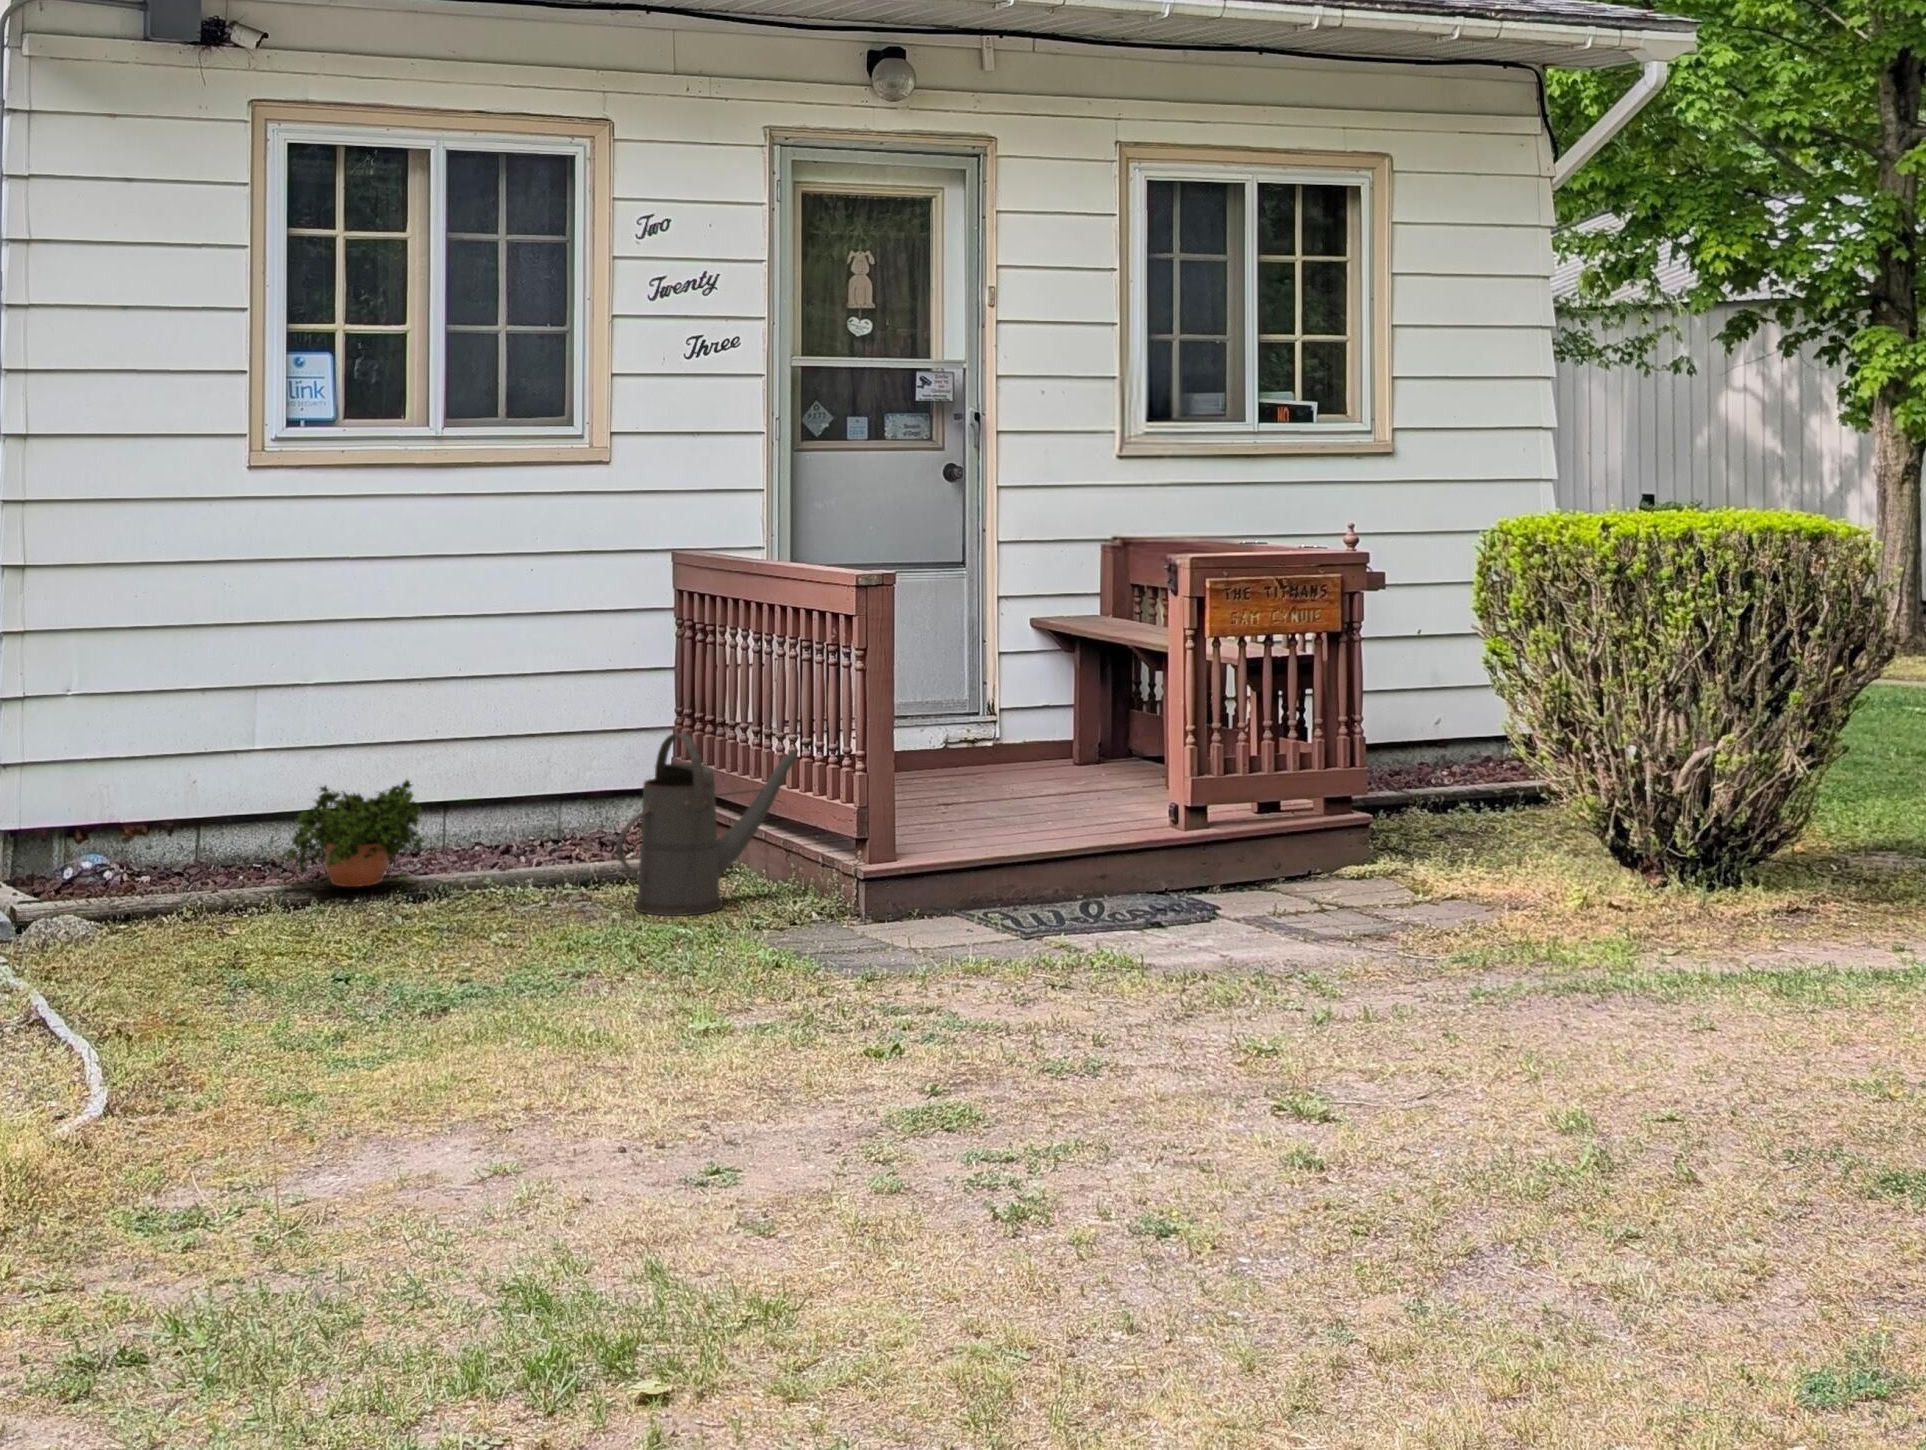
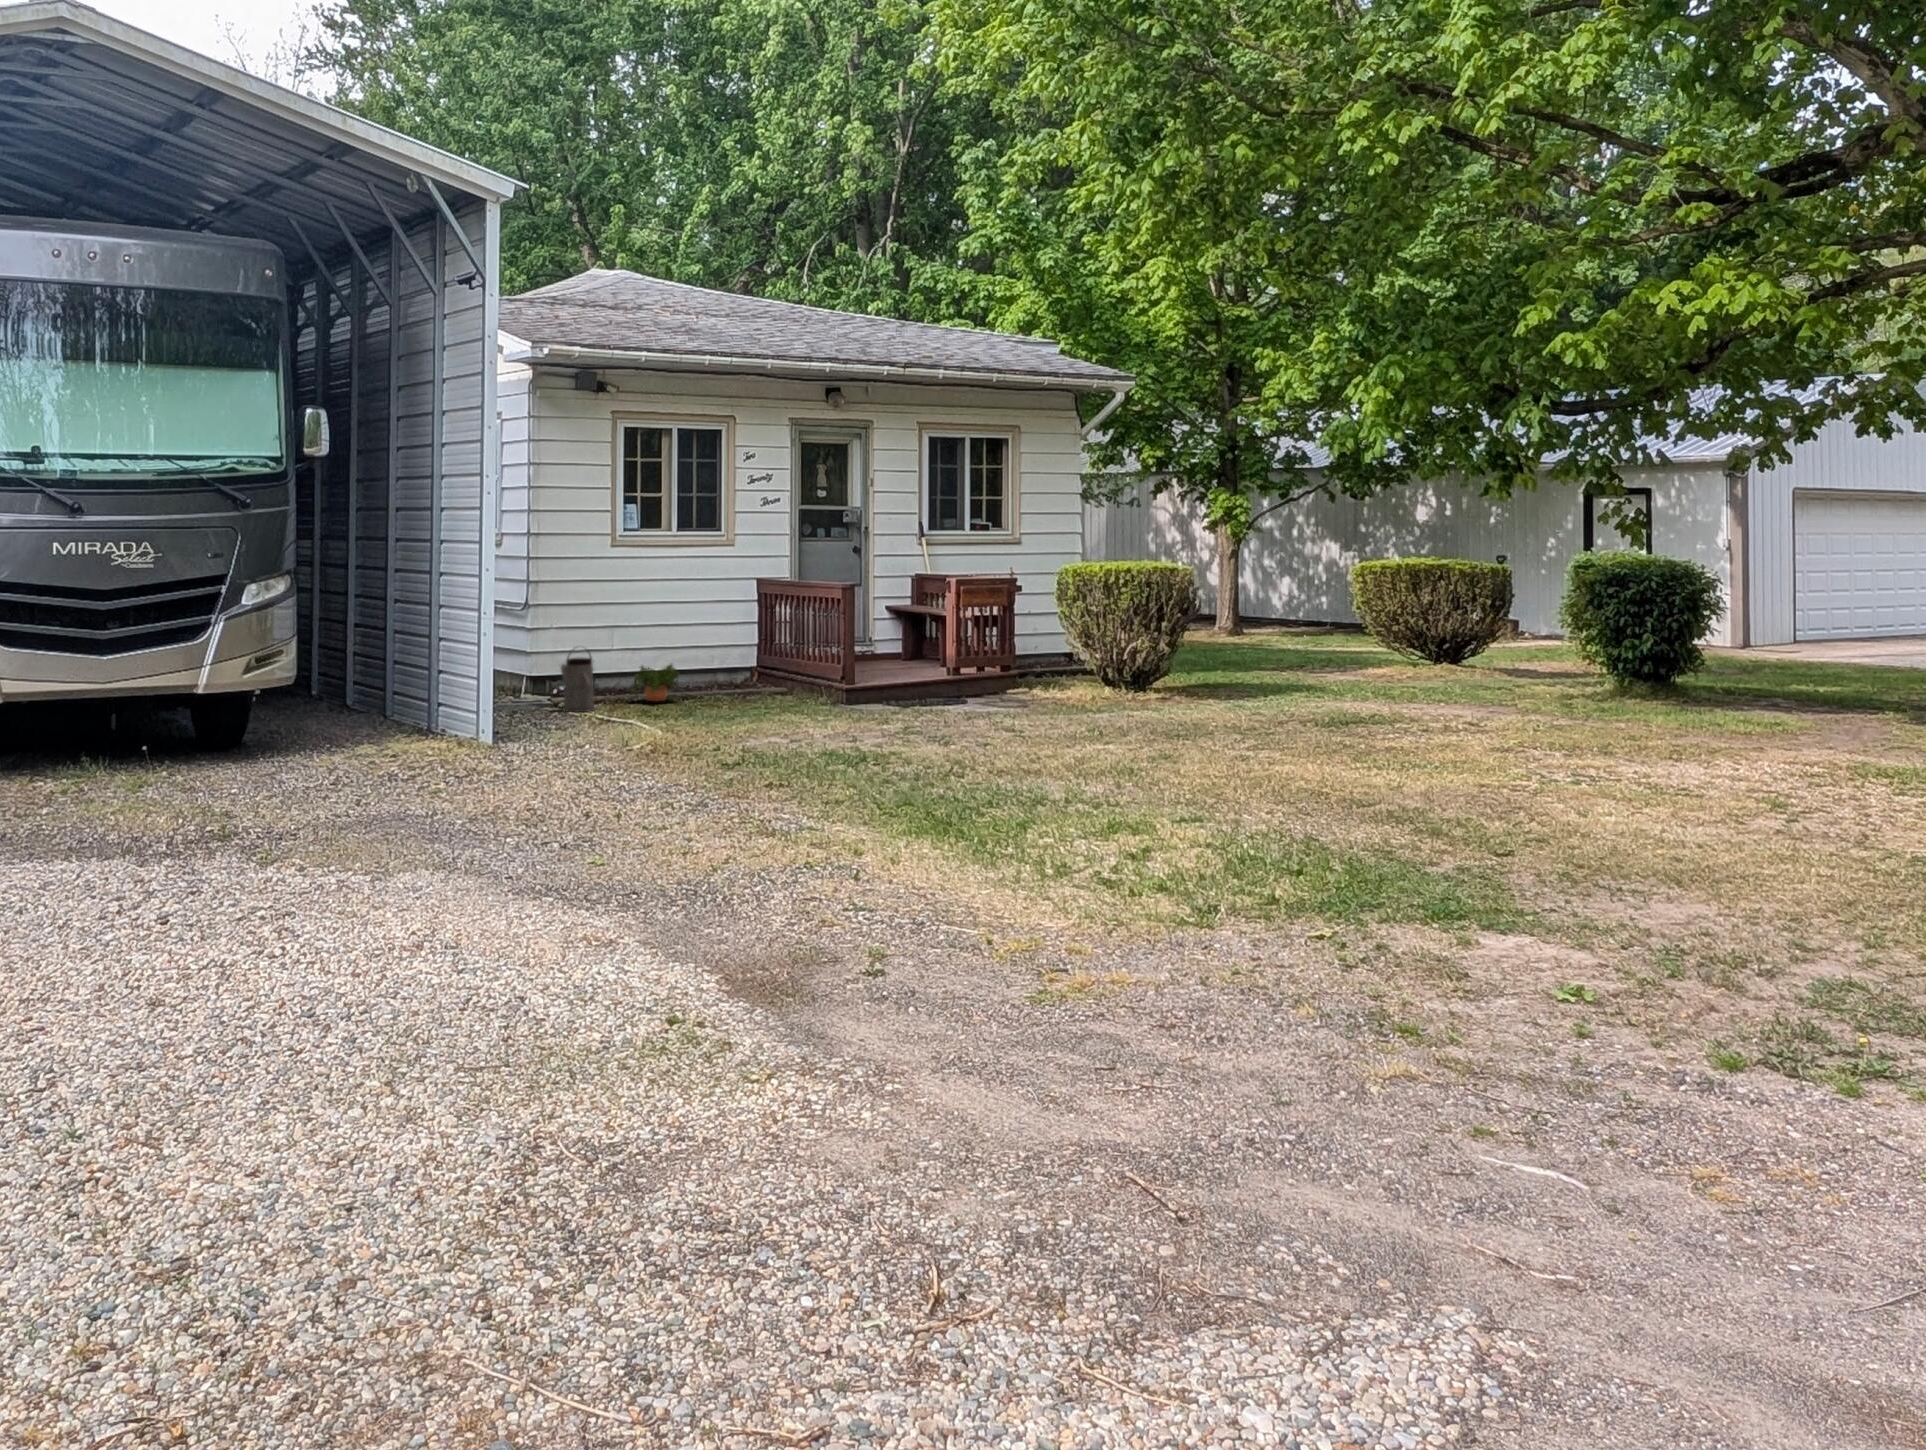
watering can: present [616,733,797,916] -> present [561,648,595,712]

